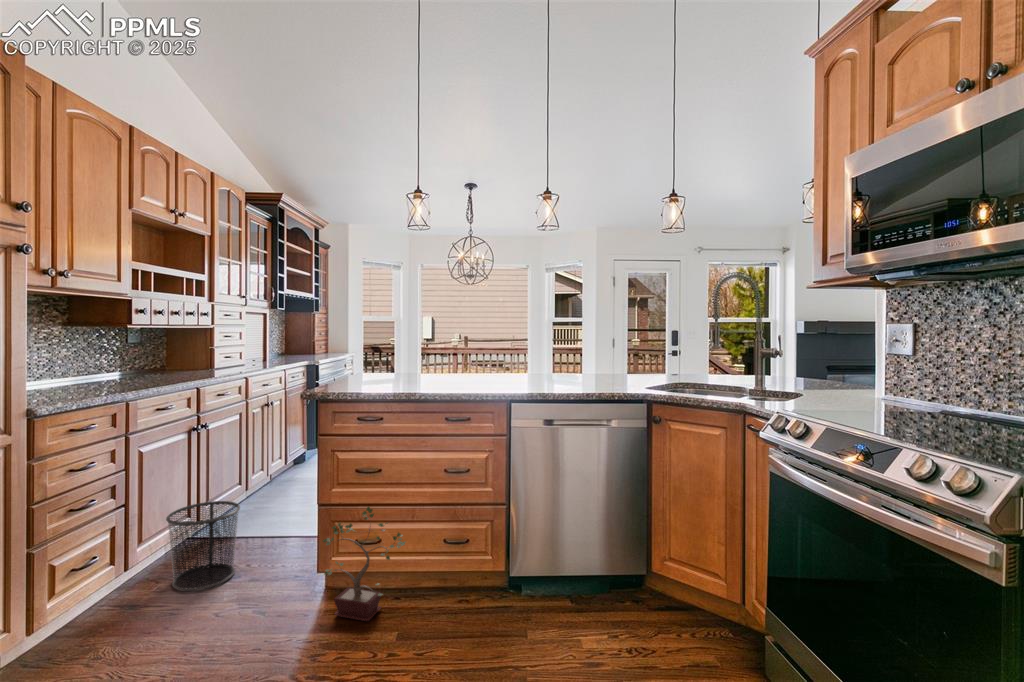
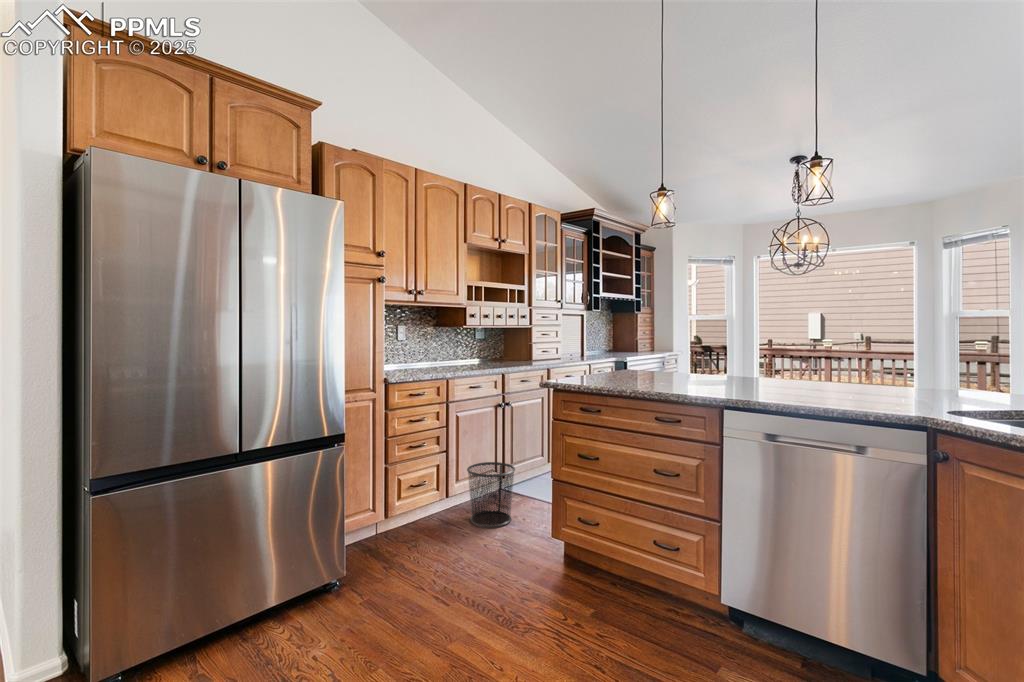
potted plant: present [323,507,405,621] -> none [545,489,605,594]

